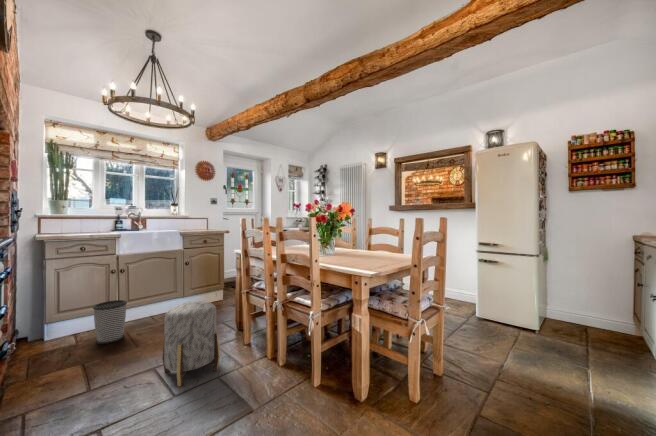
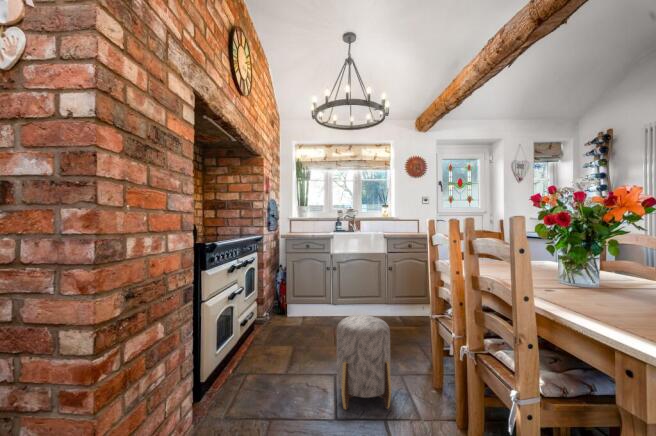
wastebasket: present [93,300,127,344] -> none [308,295,332,334]

